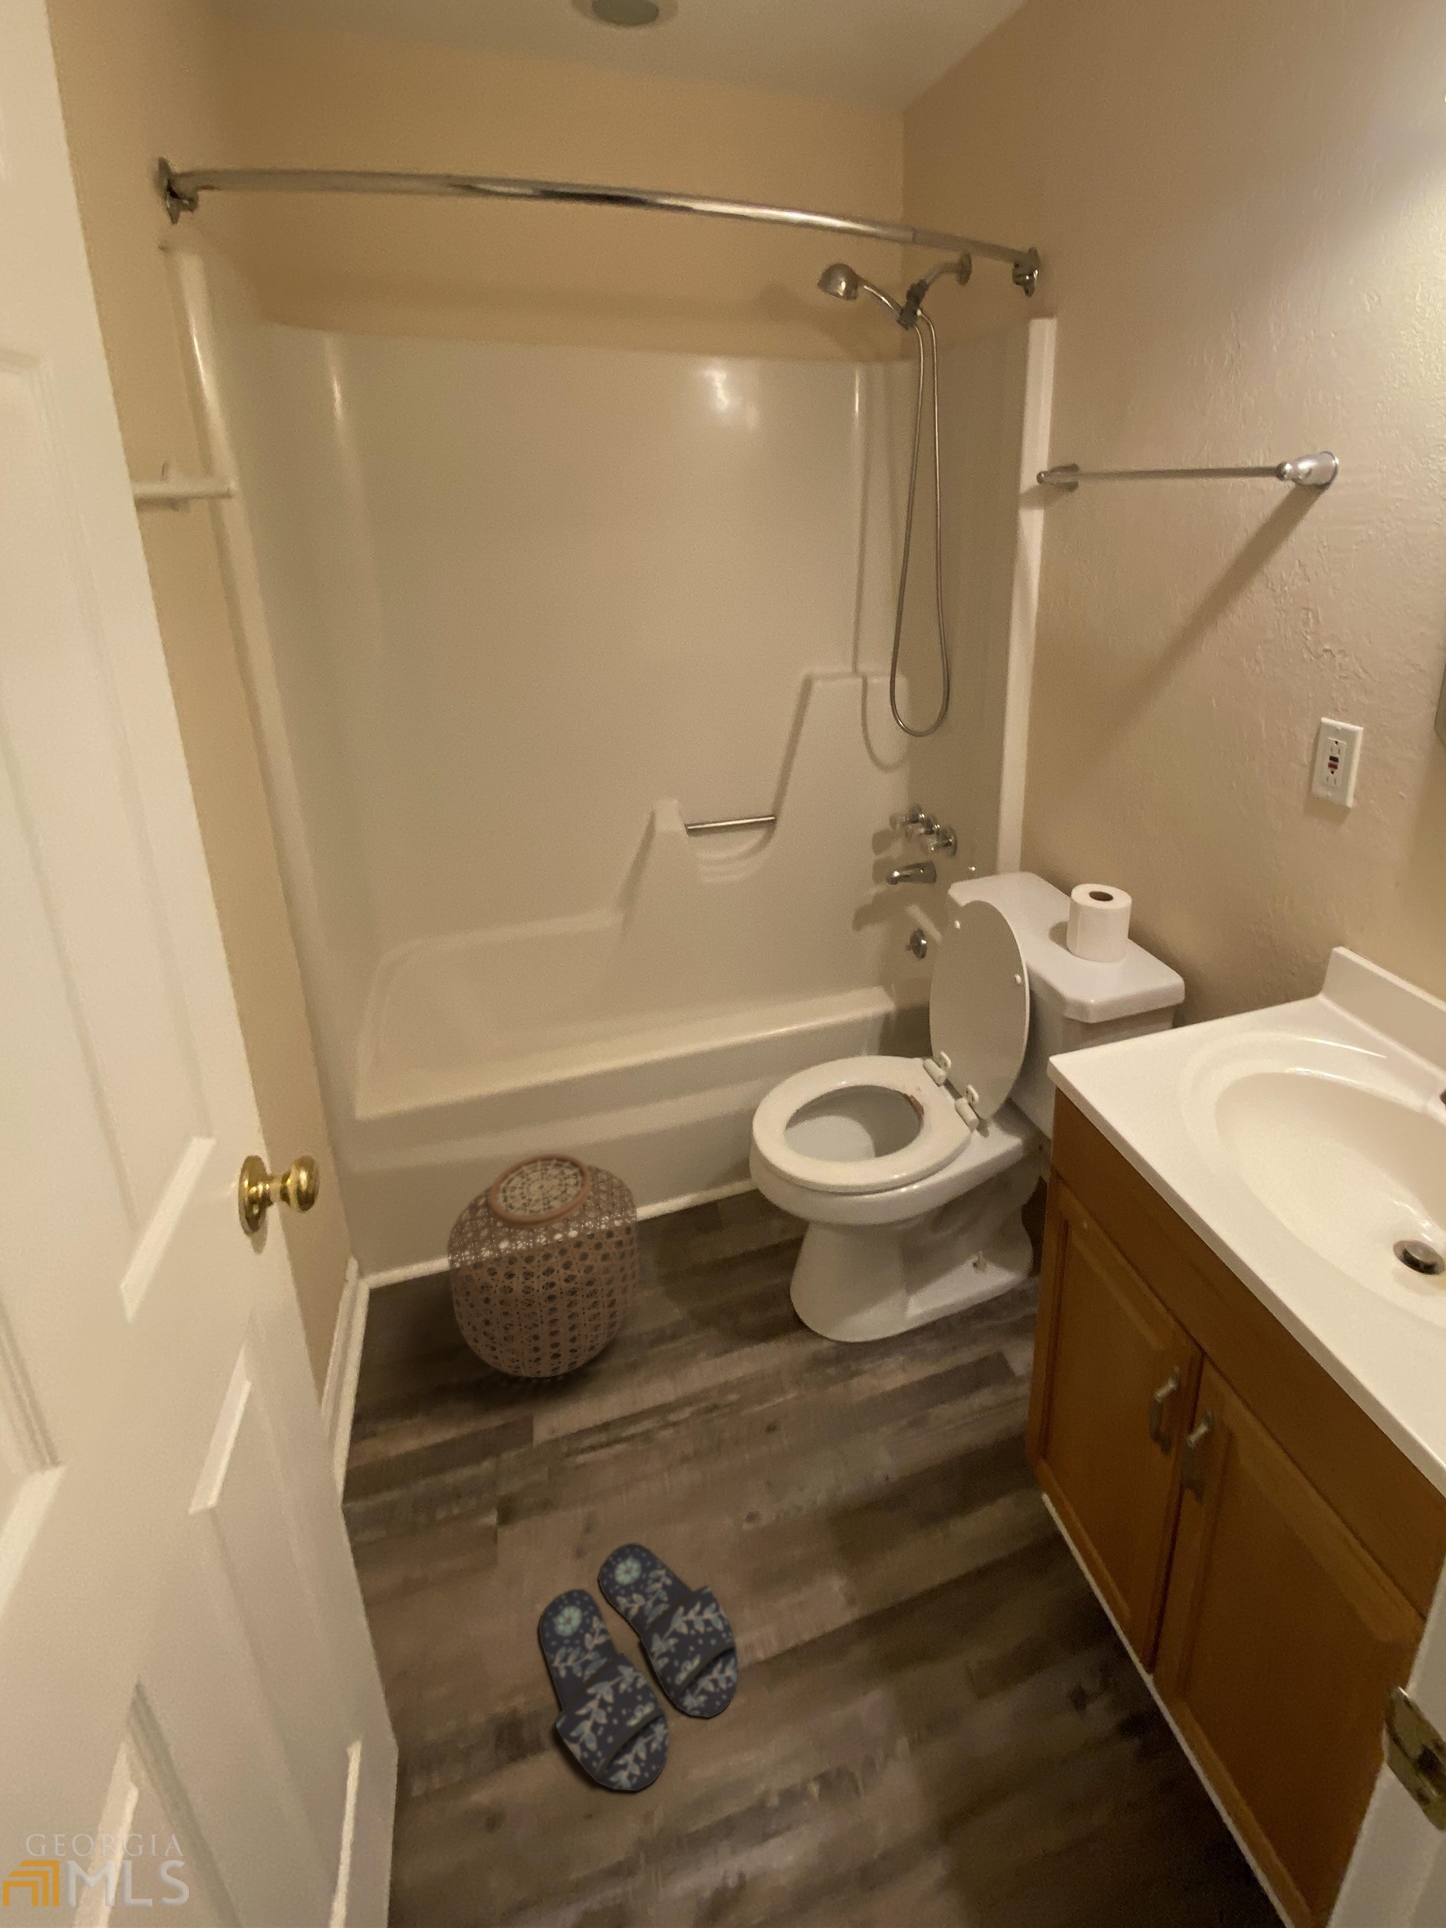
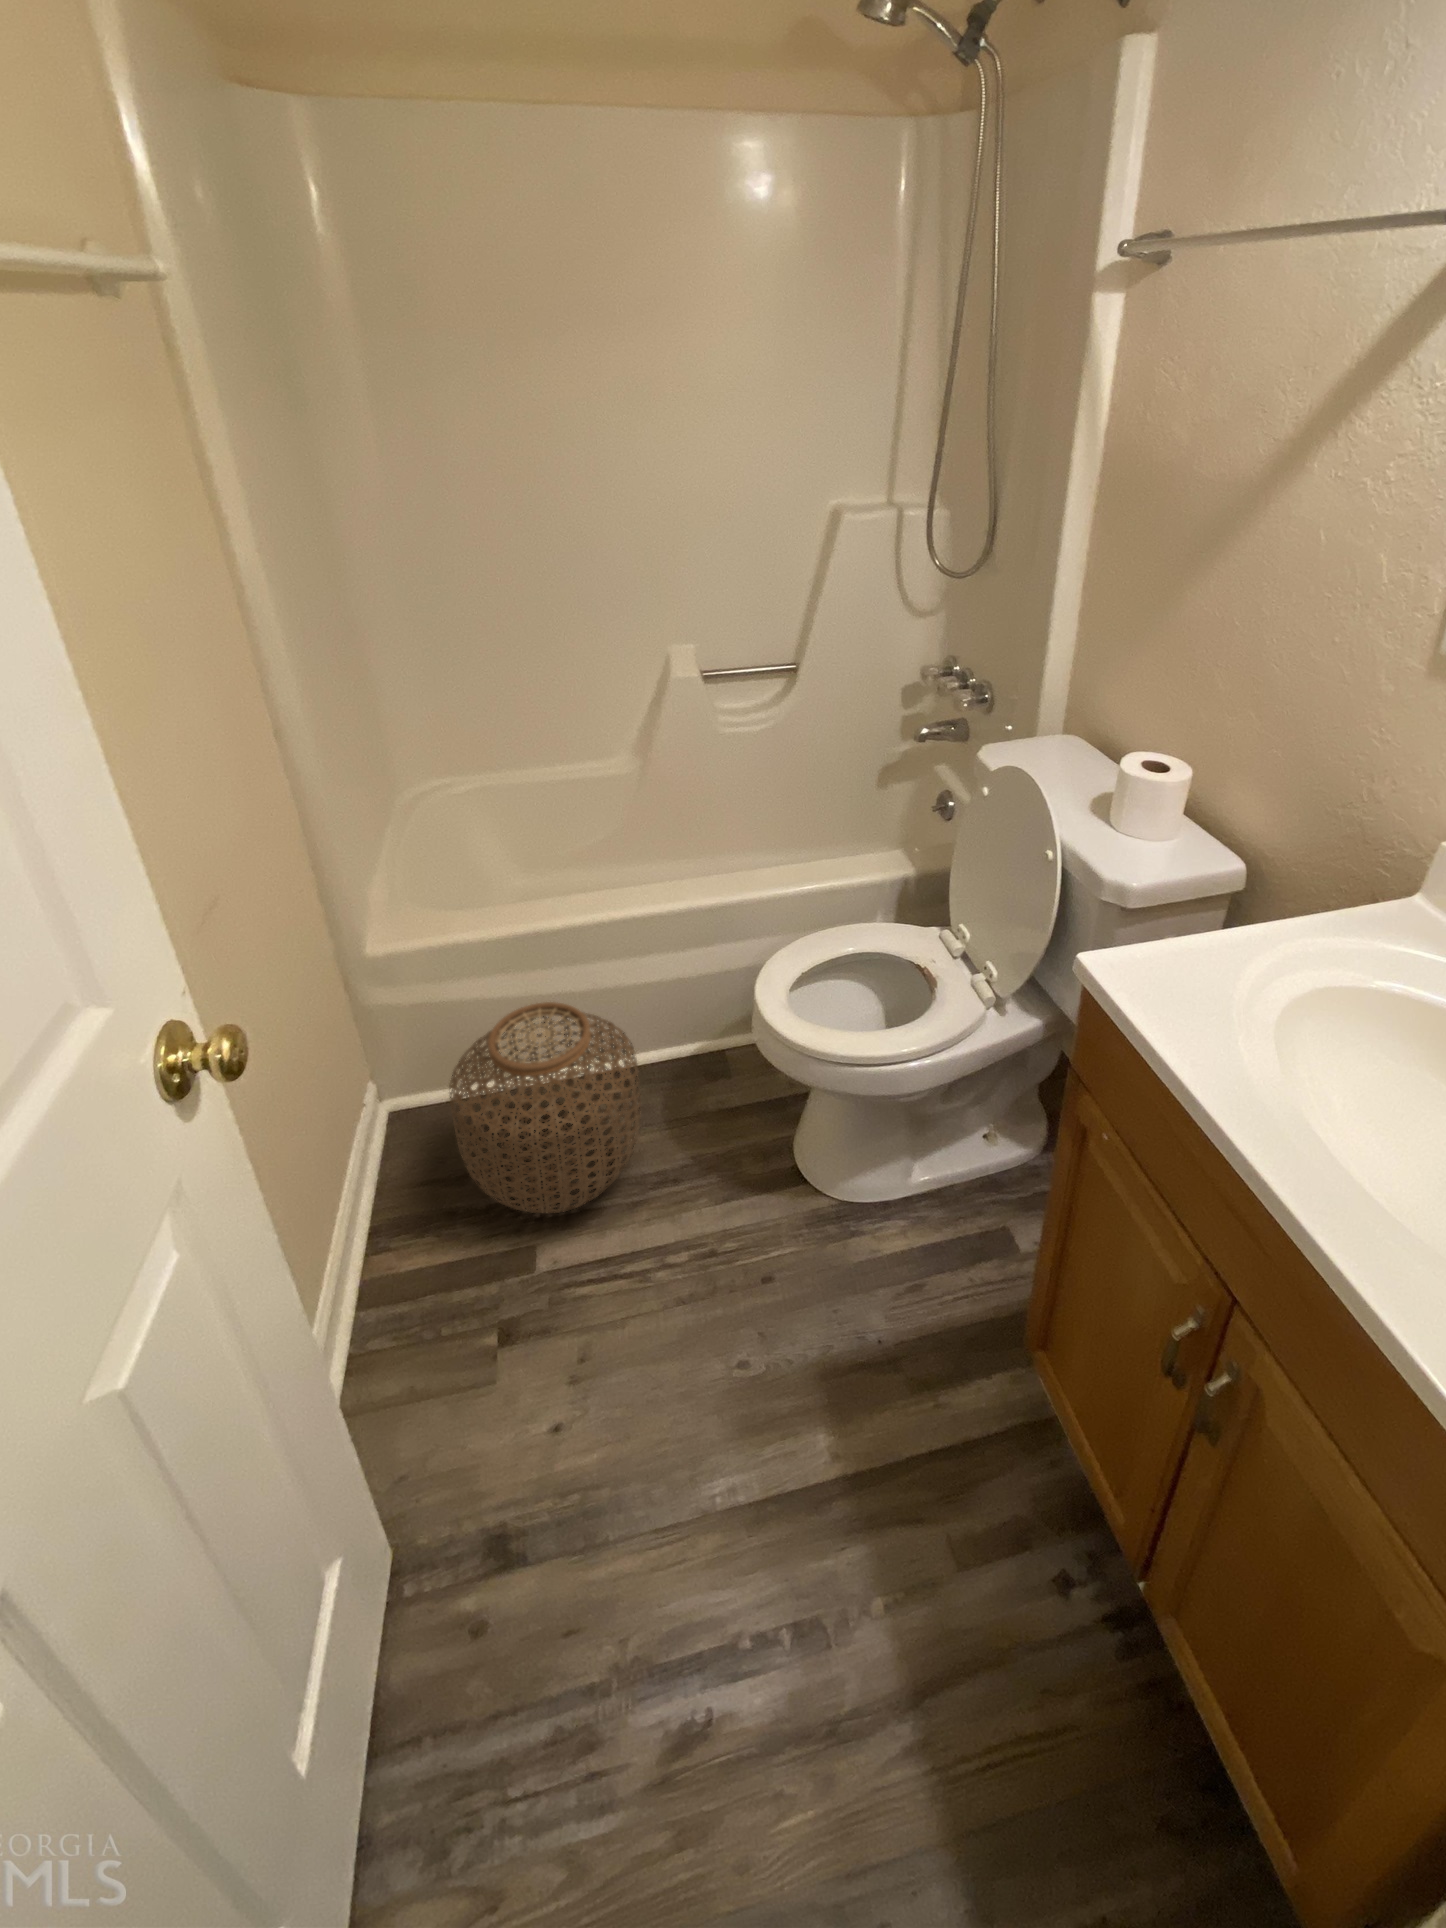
slippers: present [539,1543,738,1791] -> none [531,1379,721,1611]

